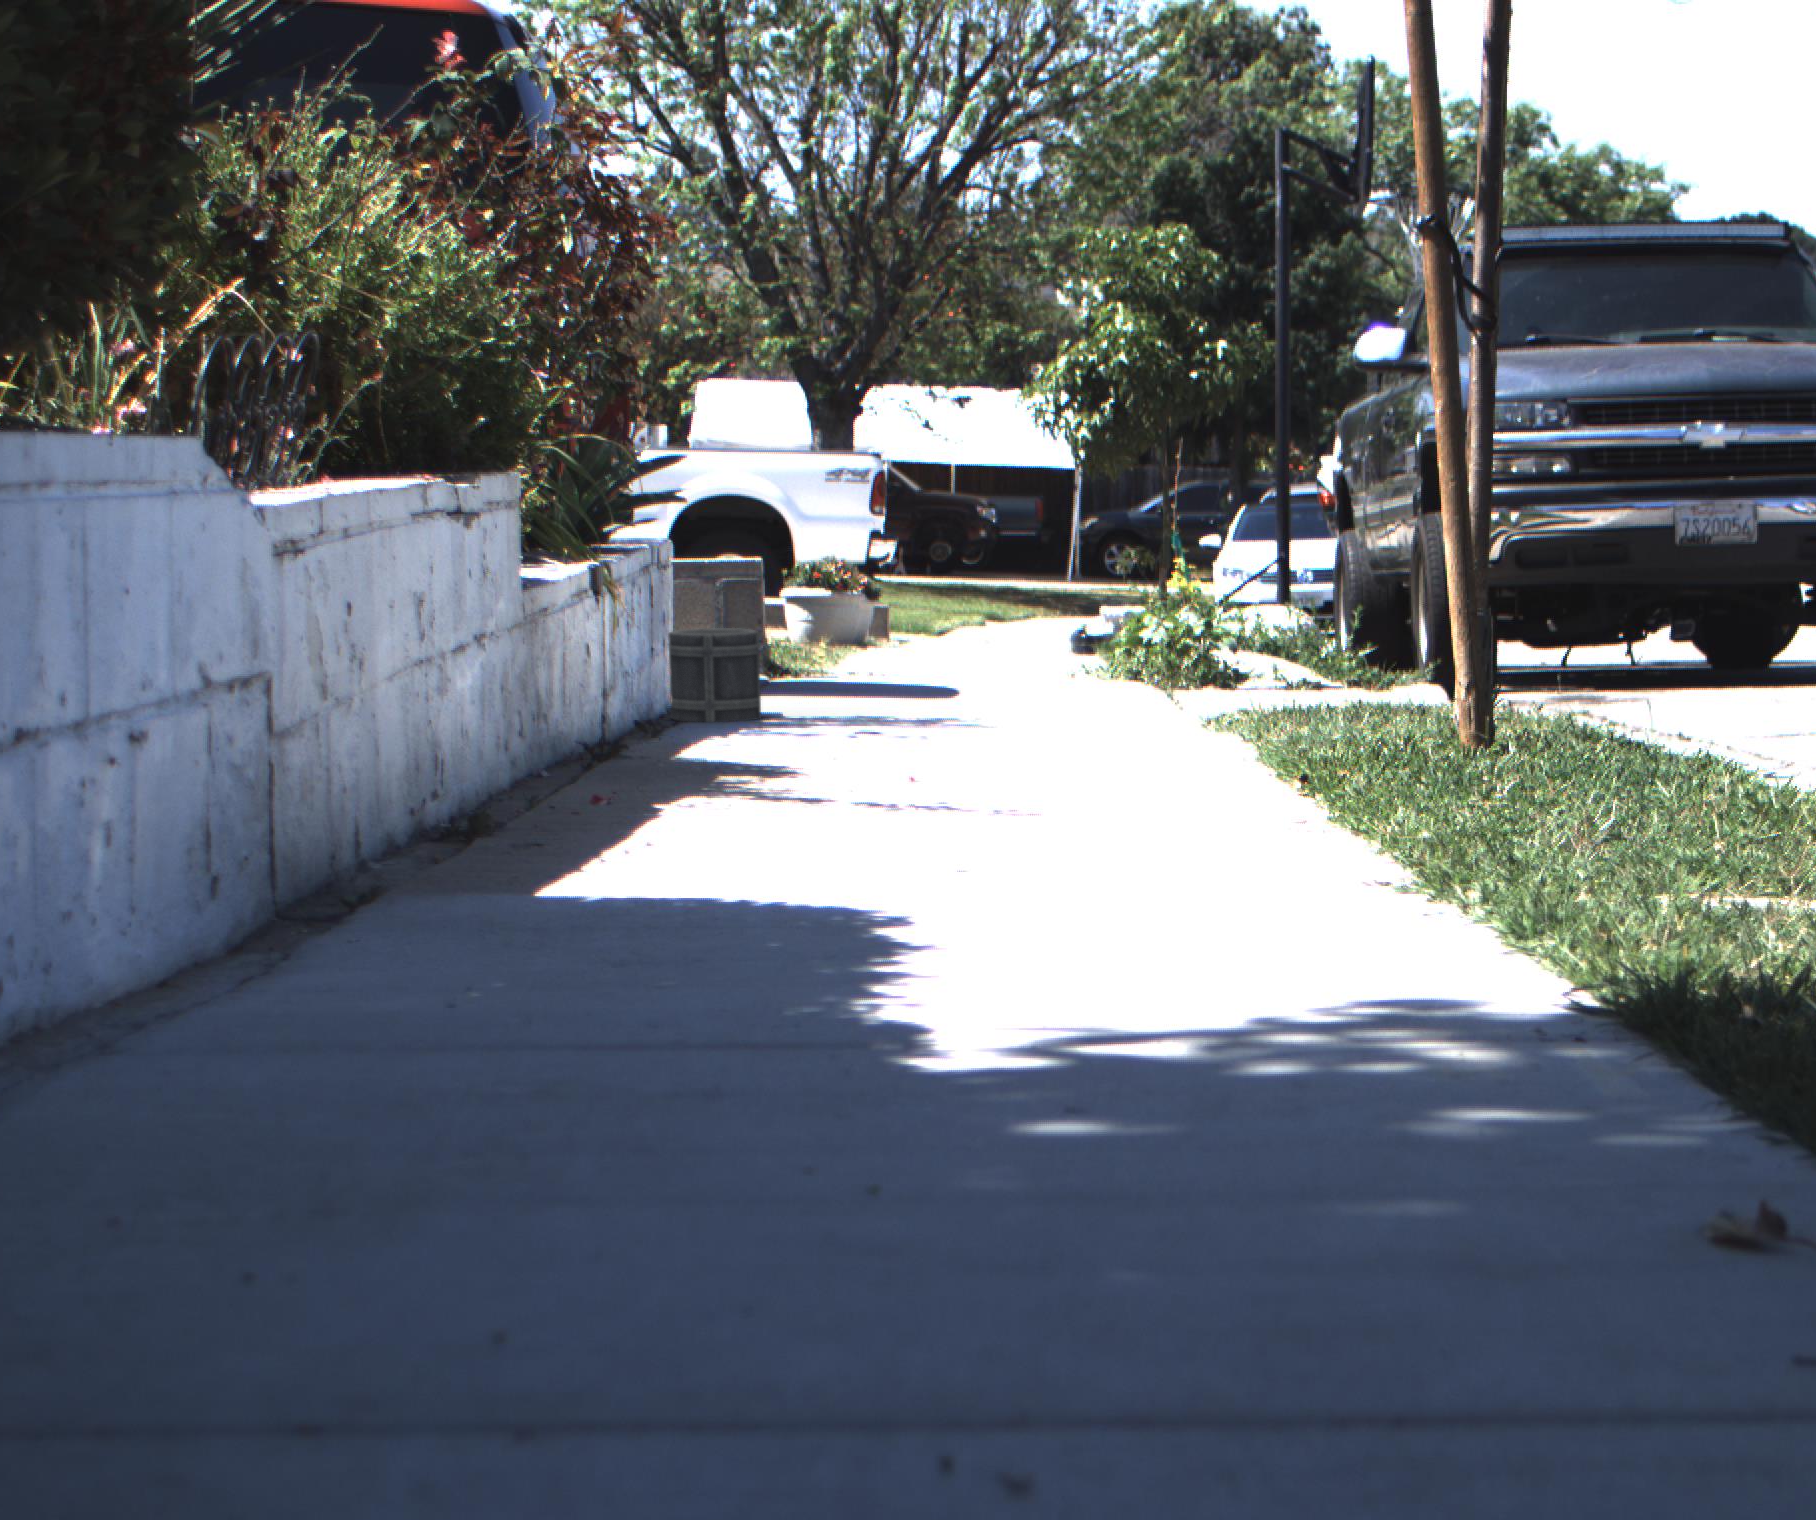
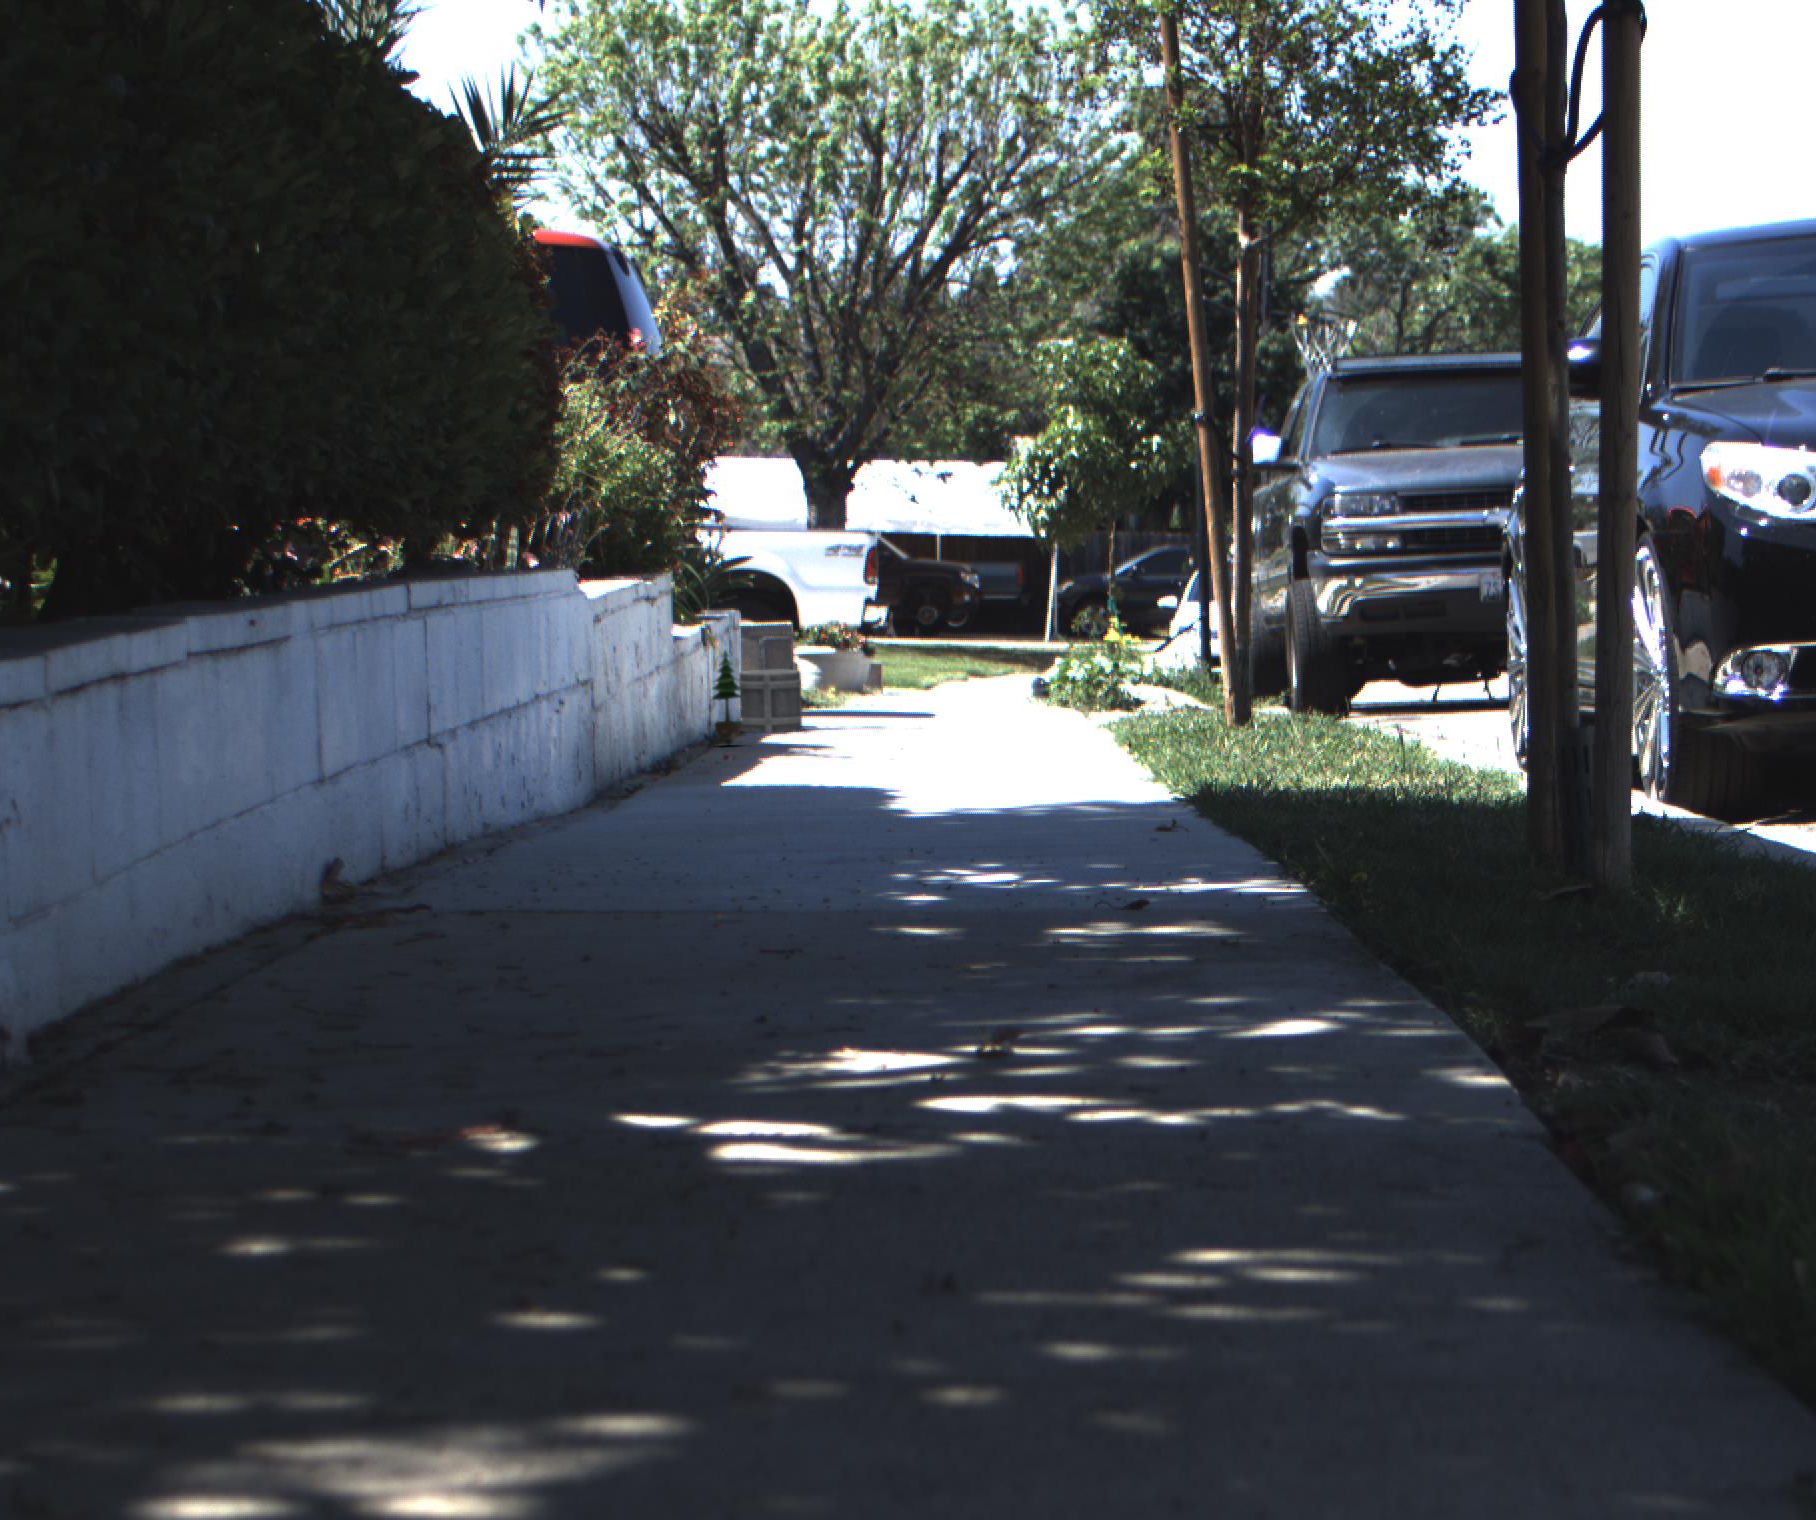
potted tree: none [608,599,661,750] -> present [712,651,743,745]

